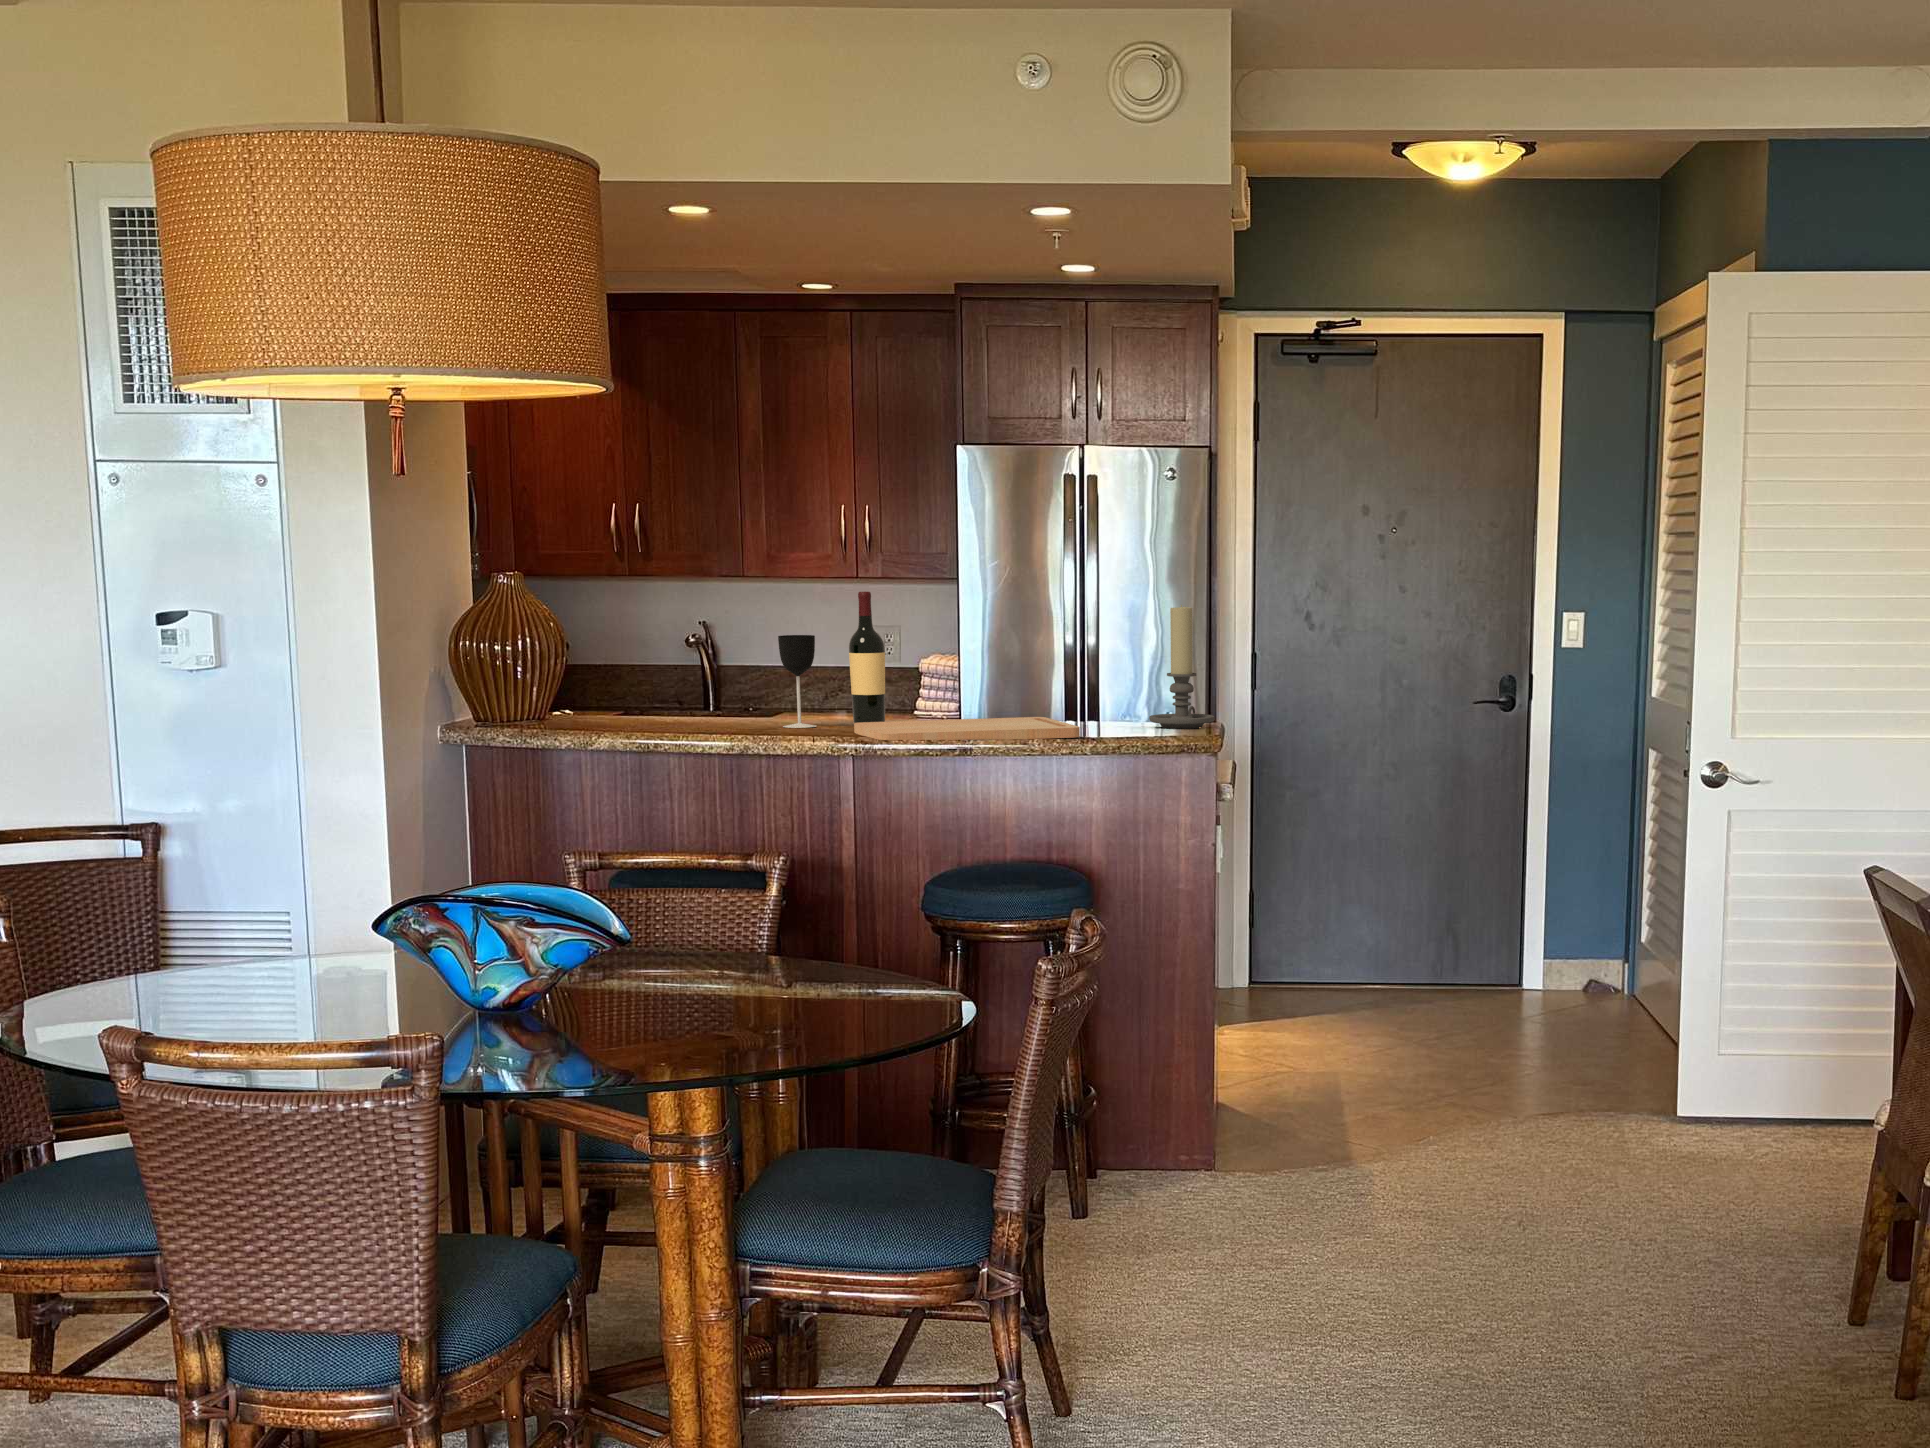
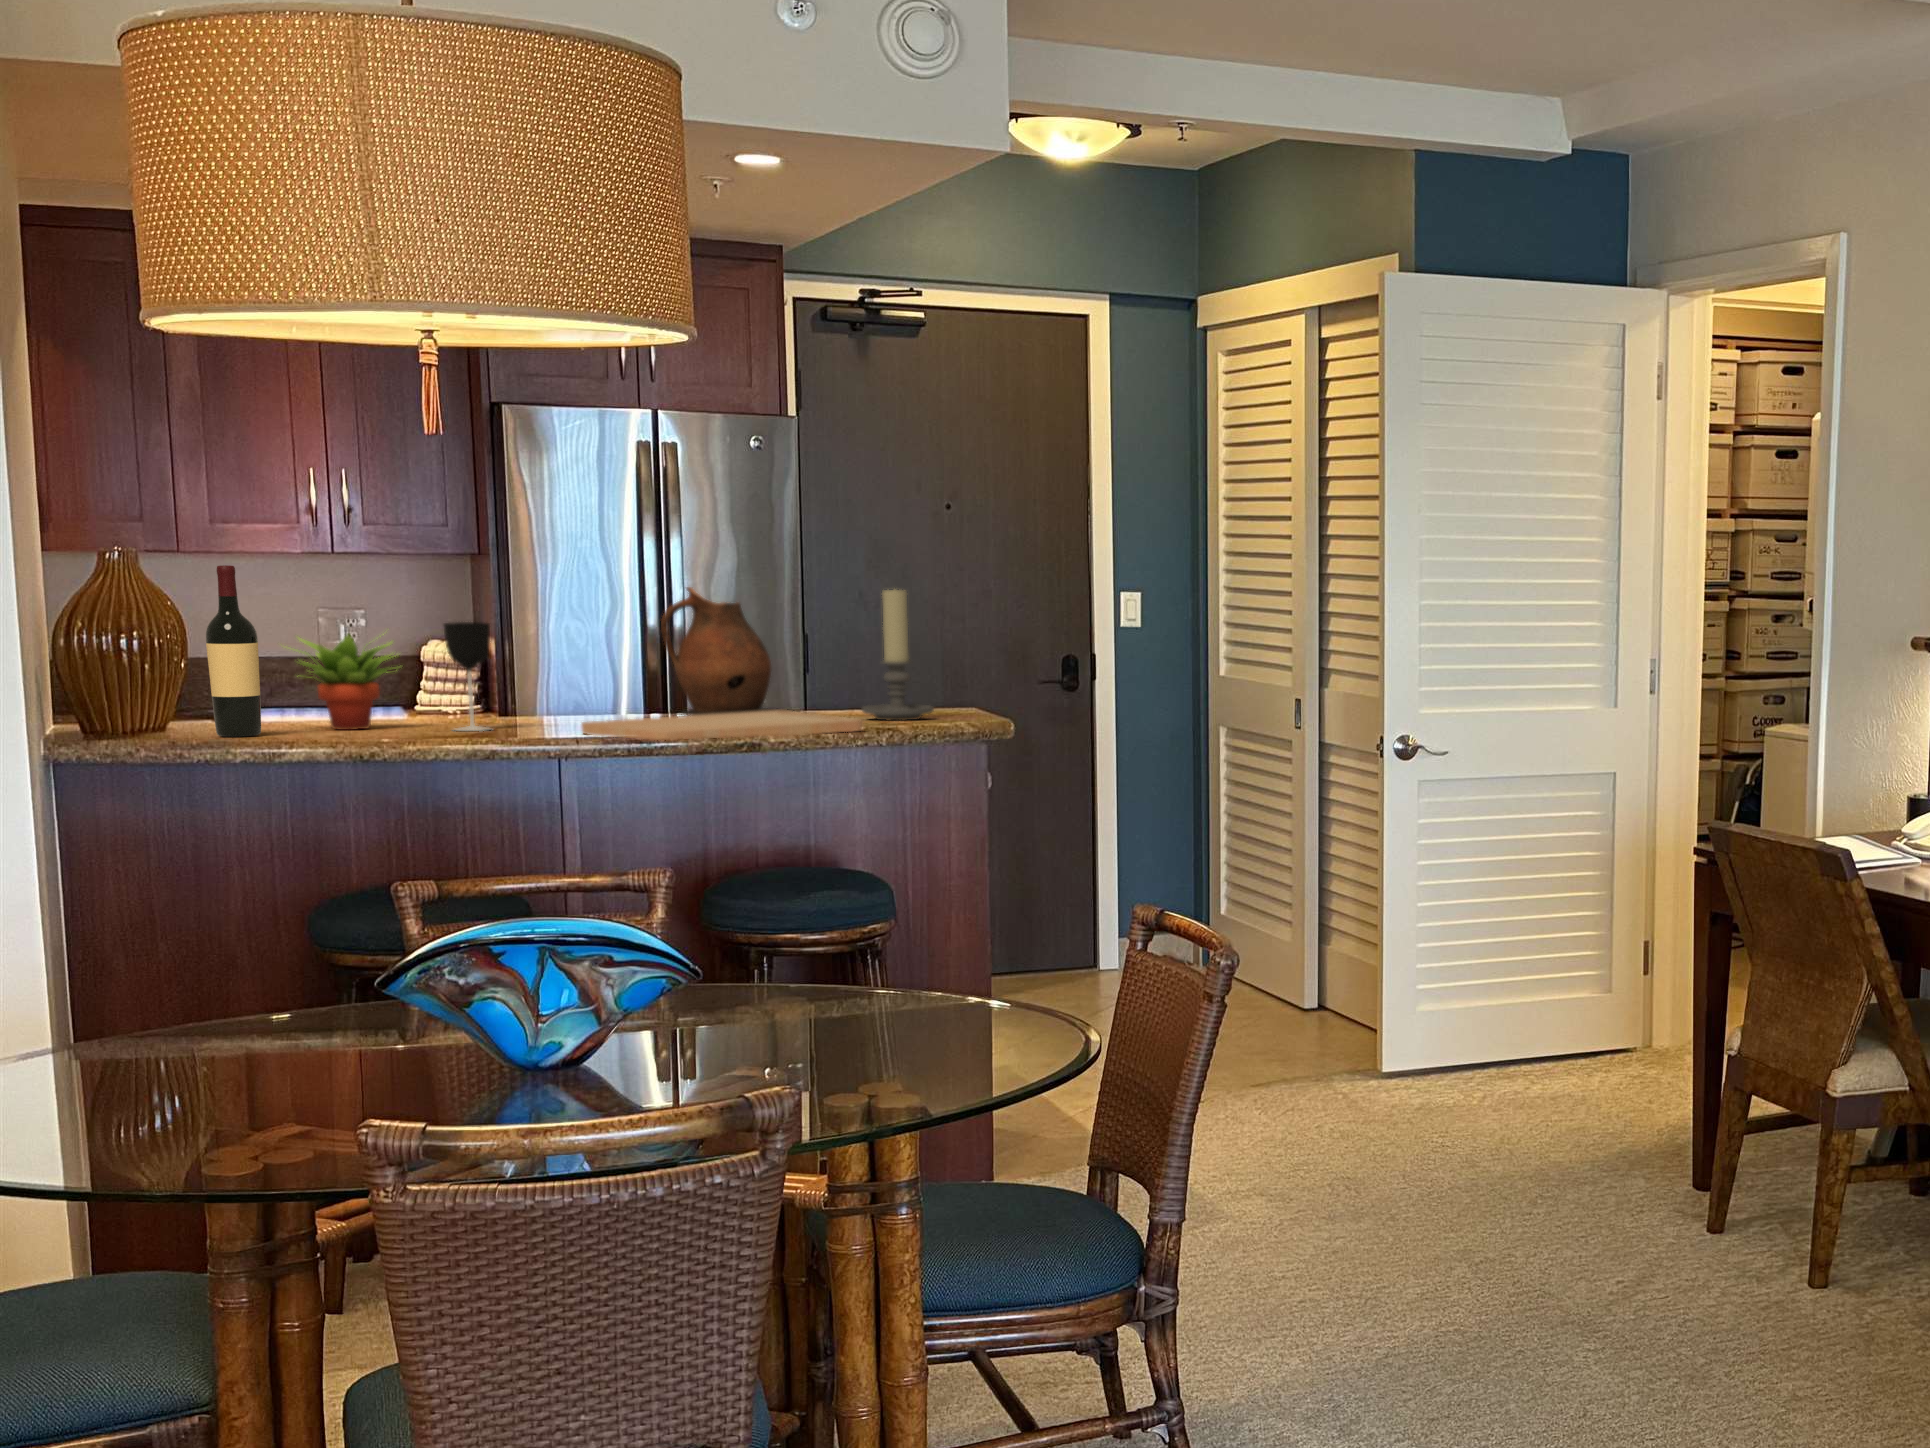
wine bottle: present [849,591,885,723] -> present [206,565,261,737]
ceramic pitcher: none [1008,604,1120,724] -> present [661,587,791,716]
succulent plant: none [668,639,768,724] -> present [297,634,393,730]

